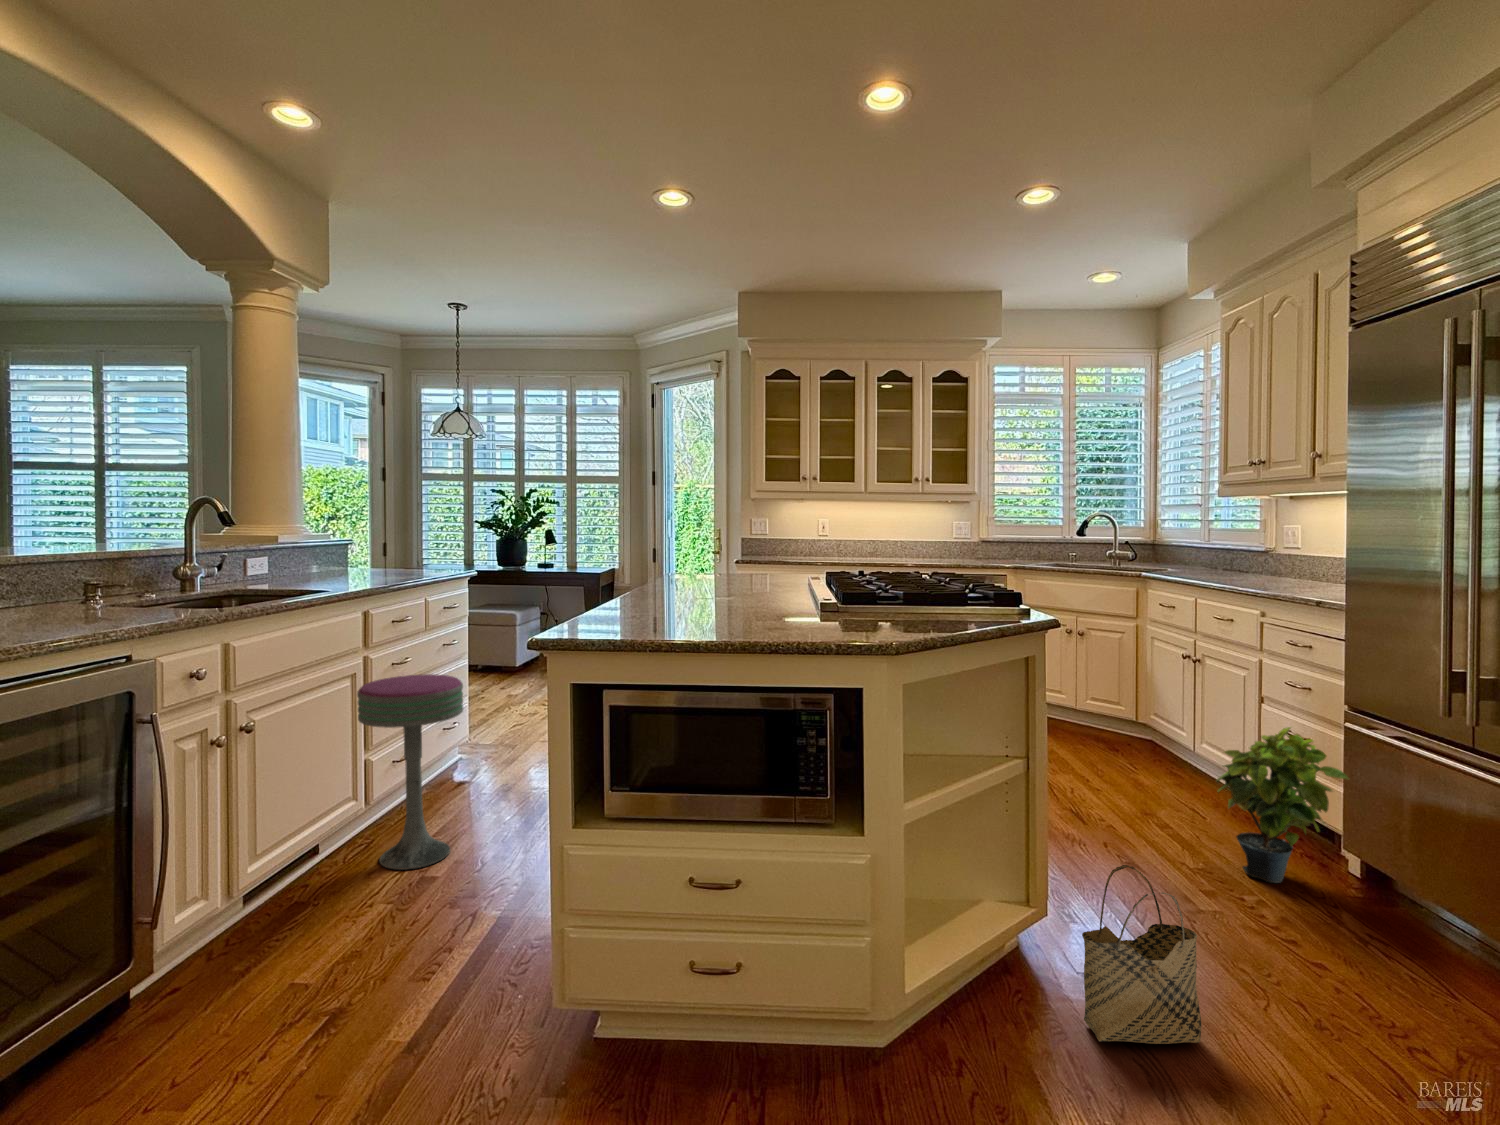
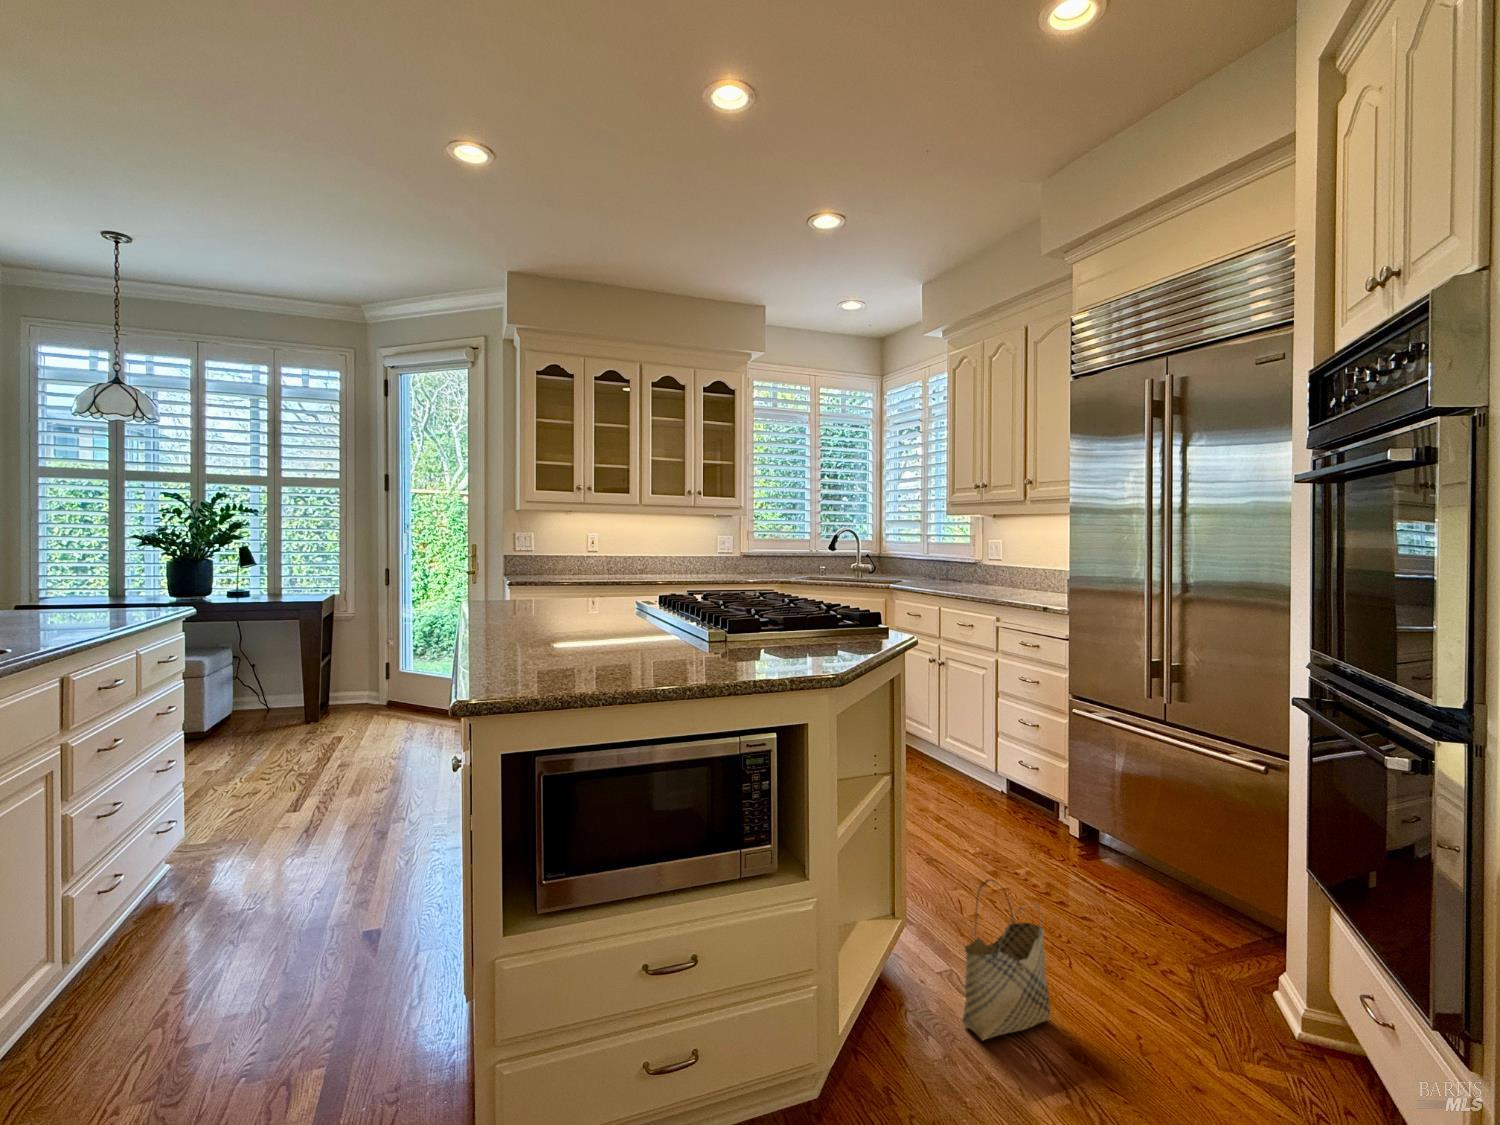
bar stool: present [357,674,463,870] -> none [74,758,235,1024]
potted plant: present [1217,727,1349,883] -> none [992,725,1090,852]

